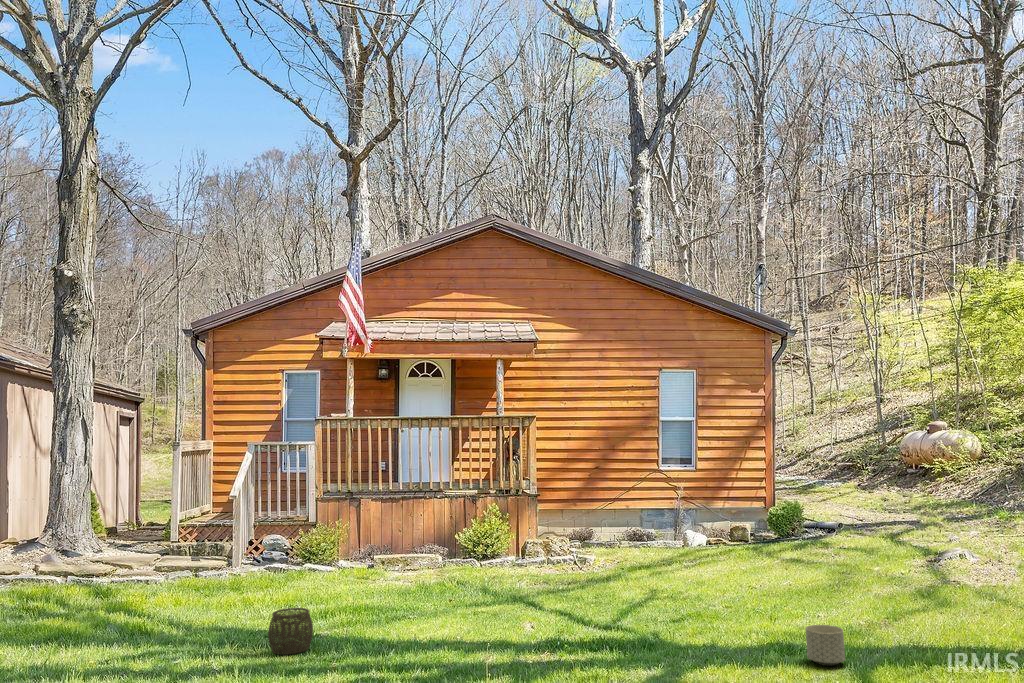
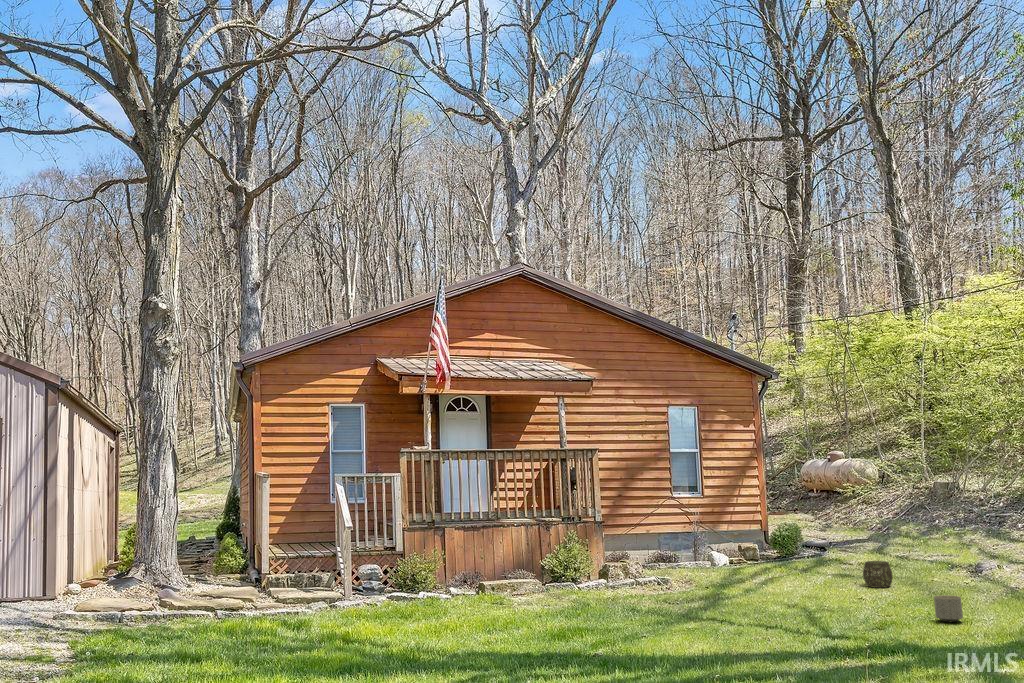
woven basket: present [268,608,313,655] -> present [863,561,893,588]

